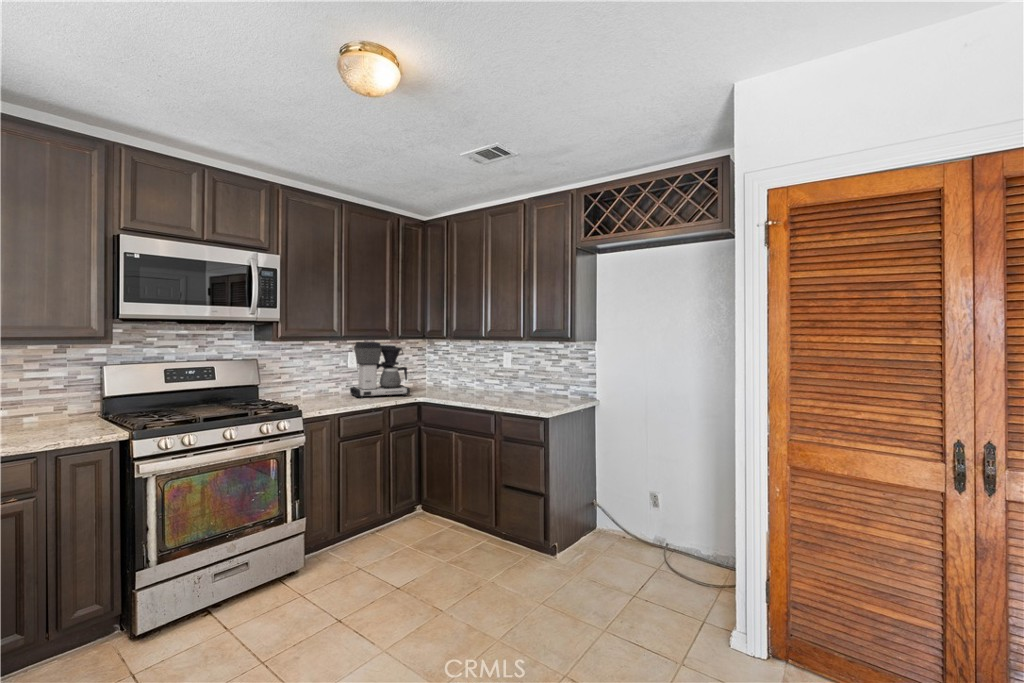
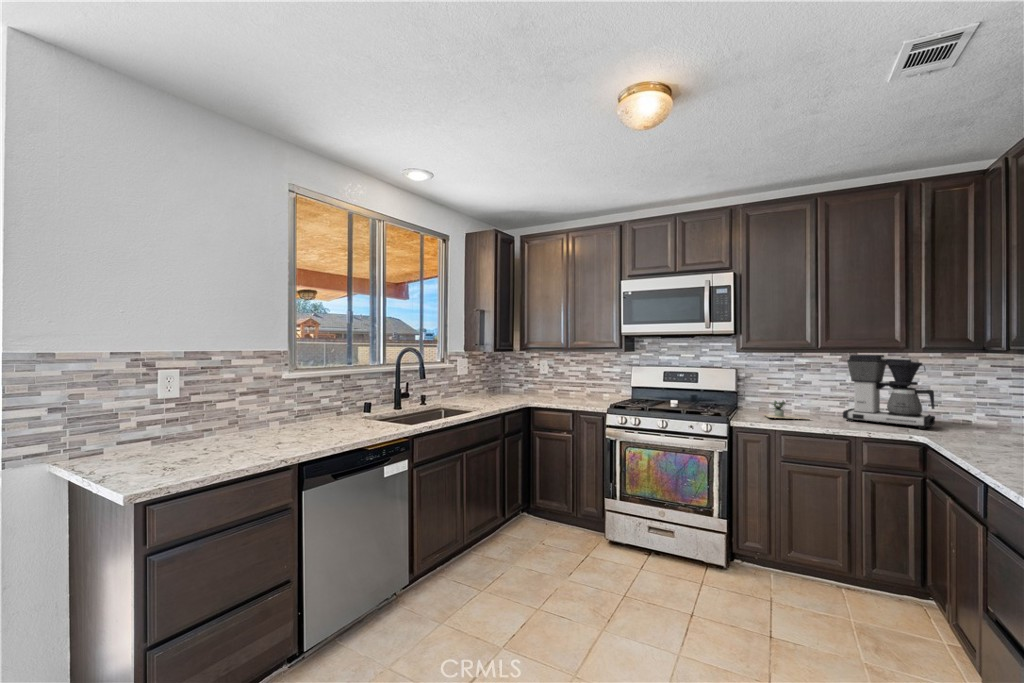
potted plant: none [302,387,352,406] -> present [765,400,806,419]

